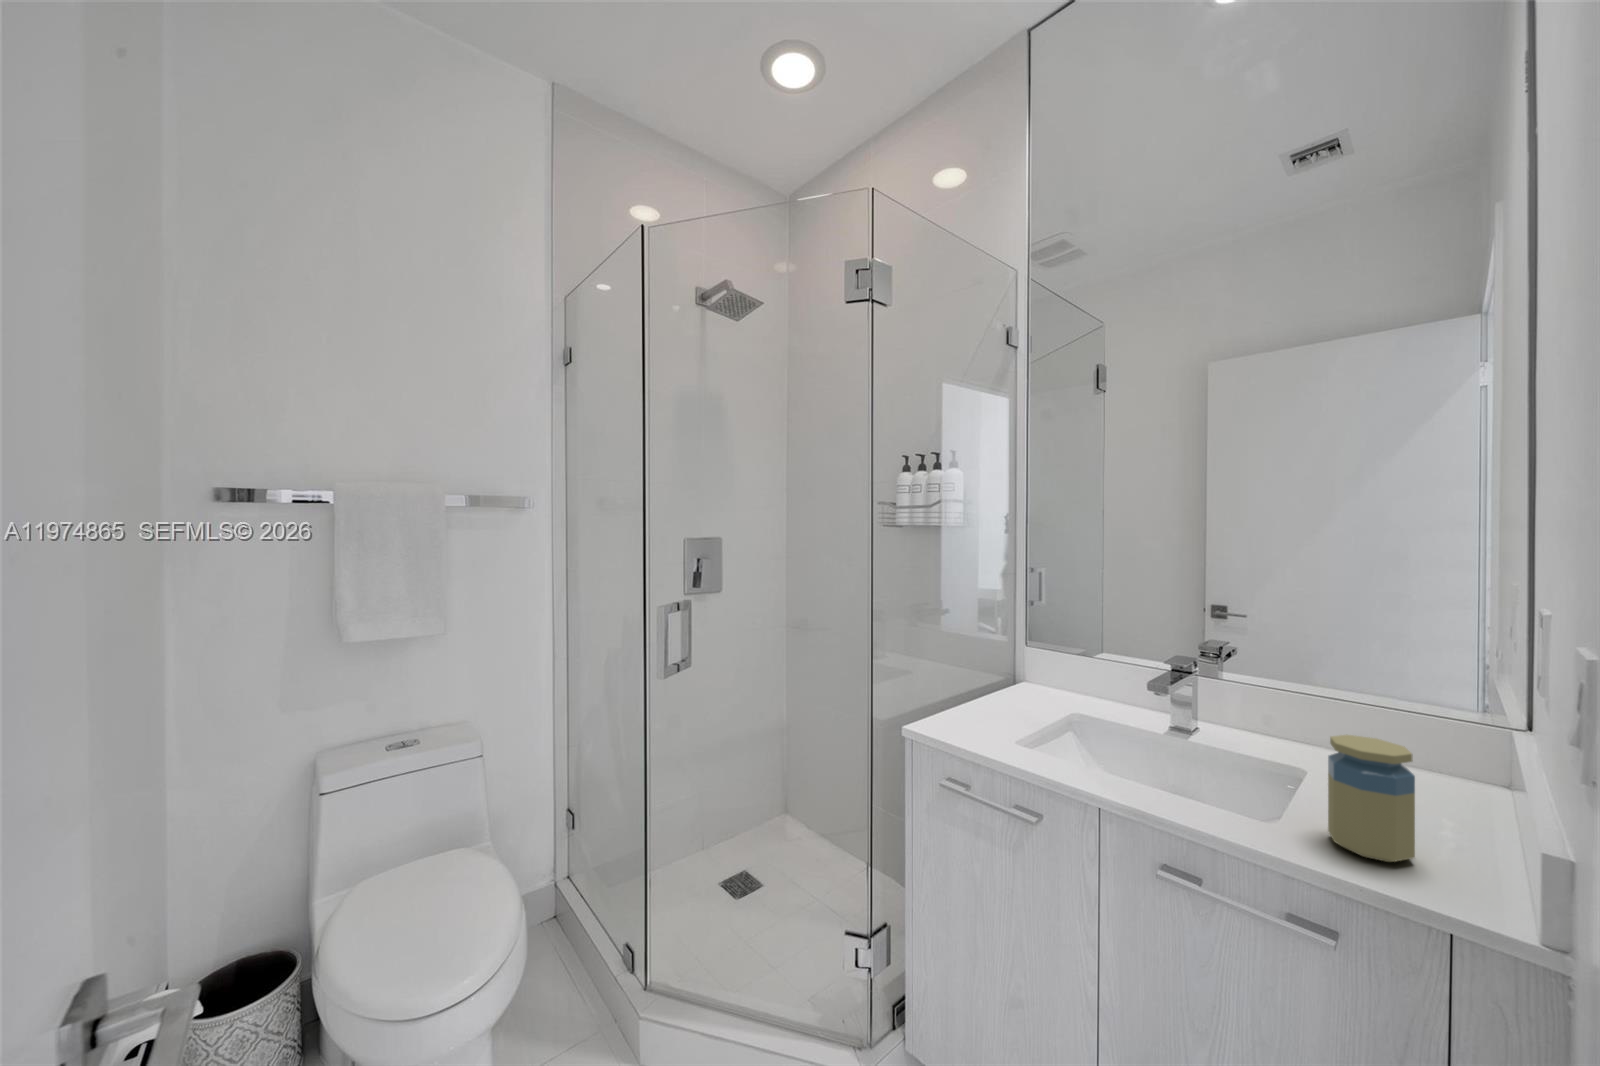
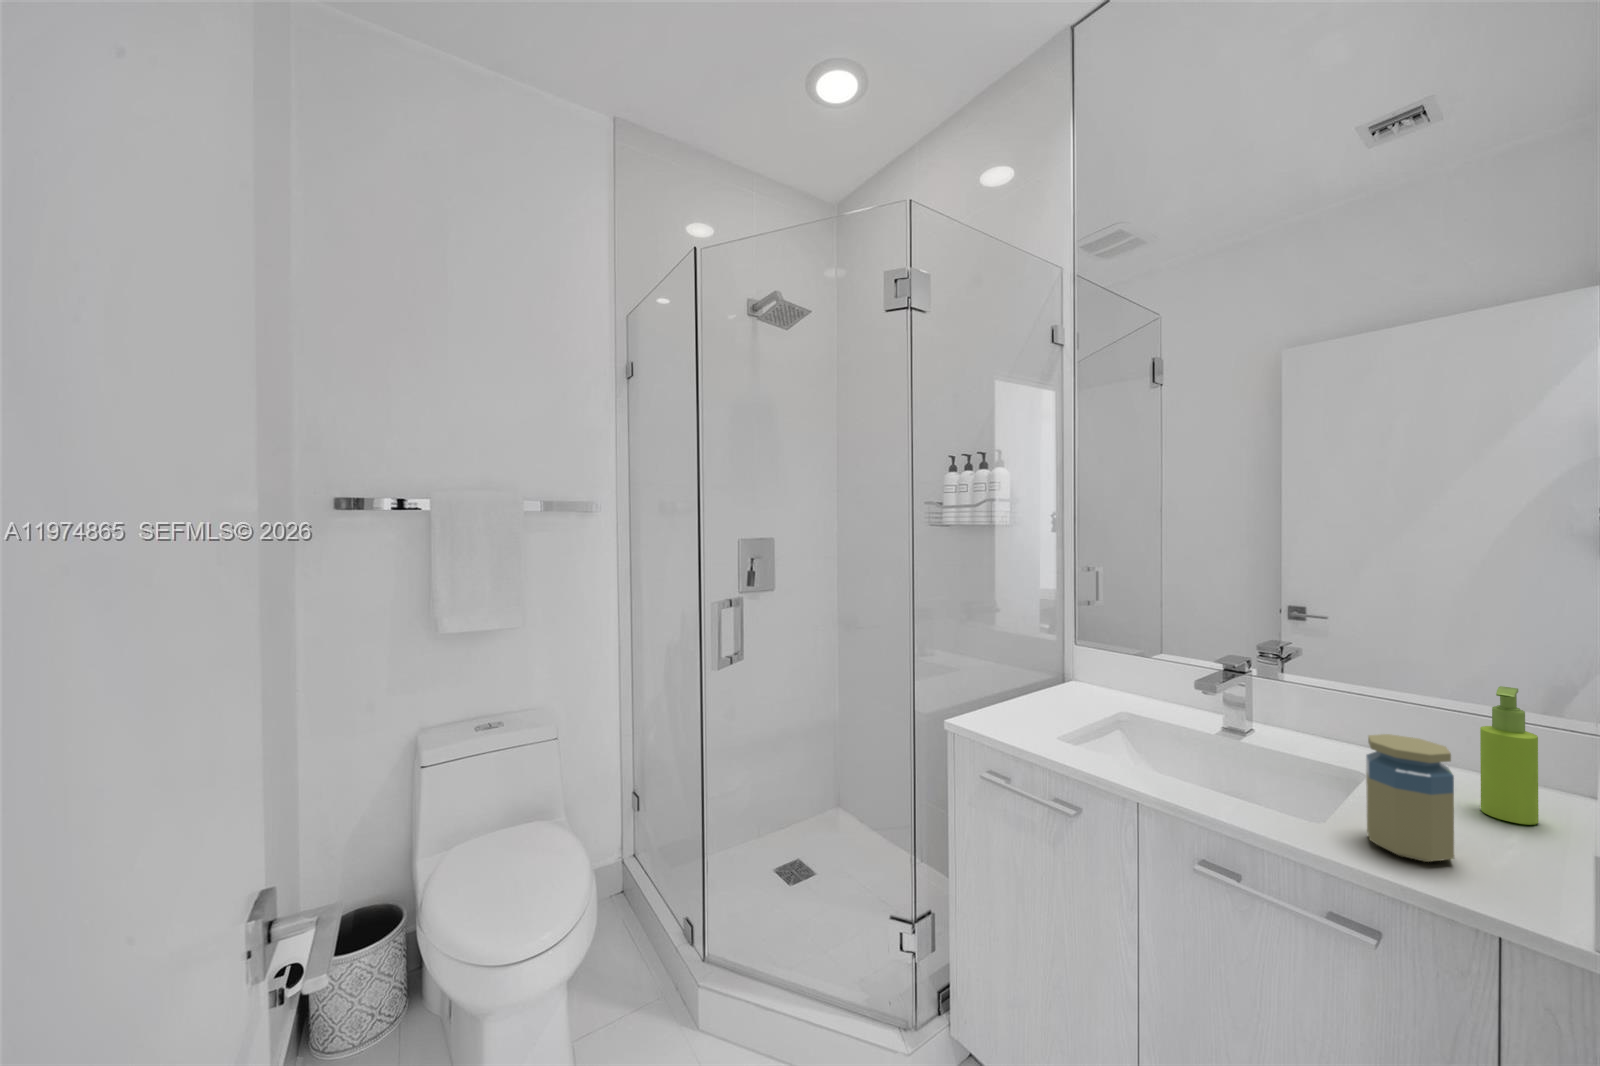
soap dispenser: none [1421,684,1474,818] -> present [1480,686,1539,825]

